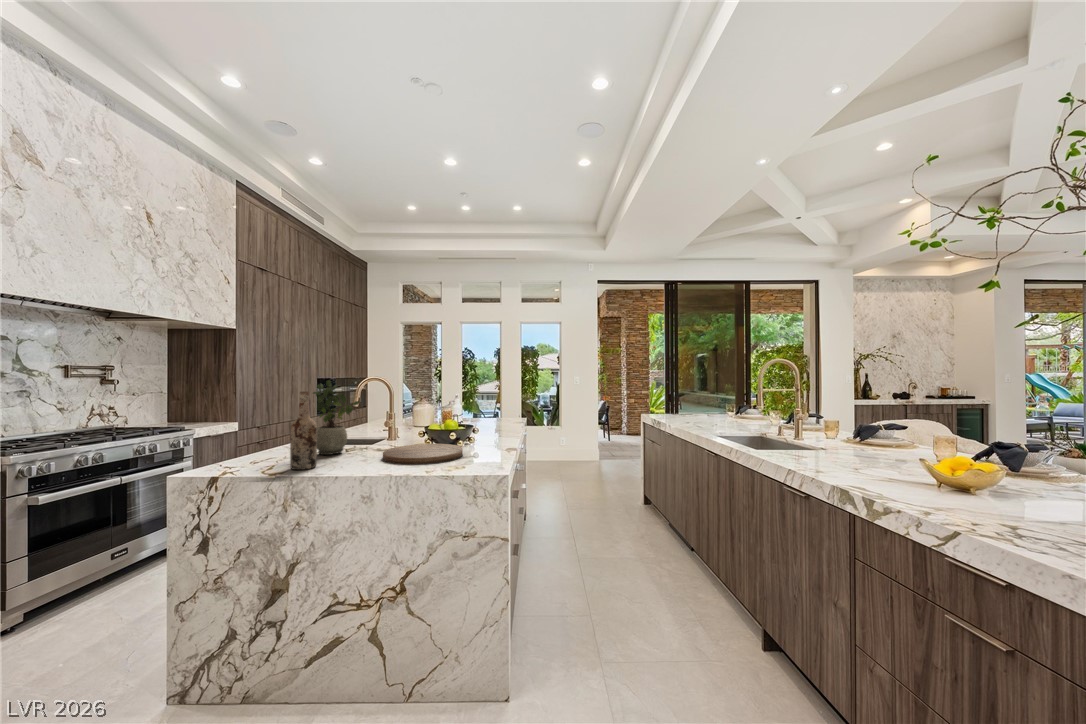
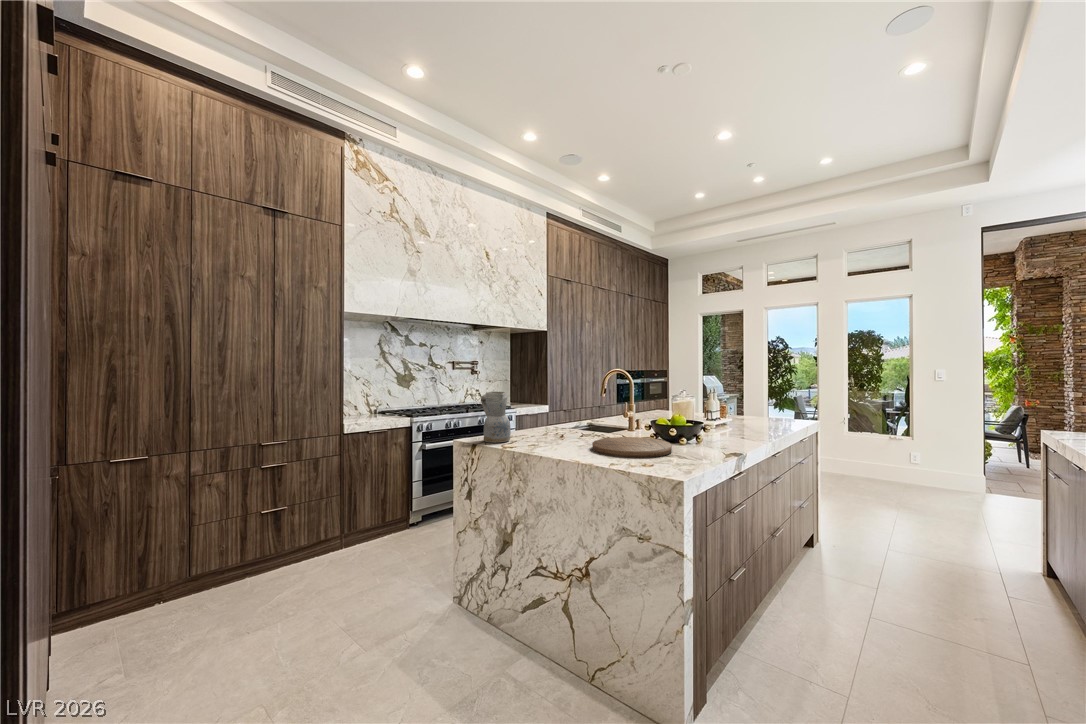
potted plant: present [313,380,359,455] -> none [551,372,583,438]
wine bottle: present [290,392,317,470] -> none [518,382,538,447]
ceramic pitcher: none [220,405,269,472] -> present [481,391,511,443]

